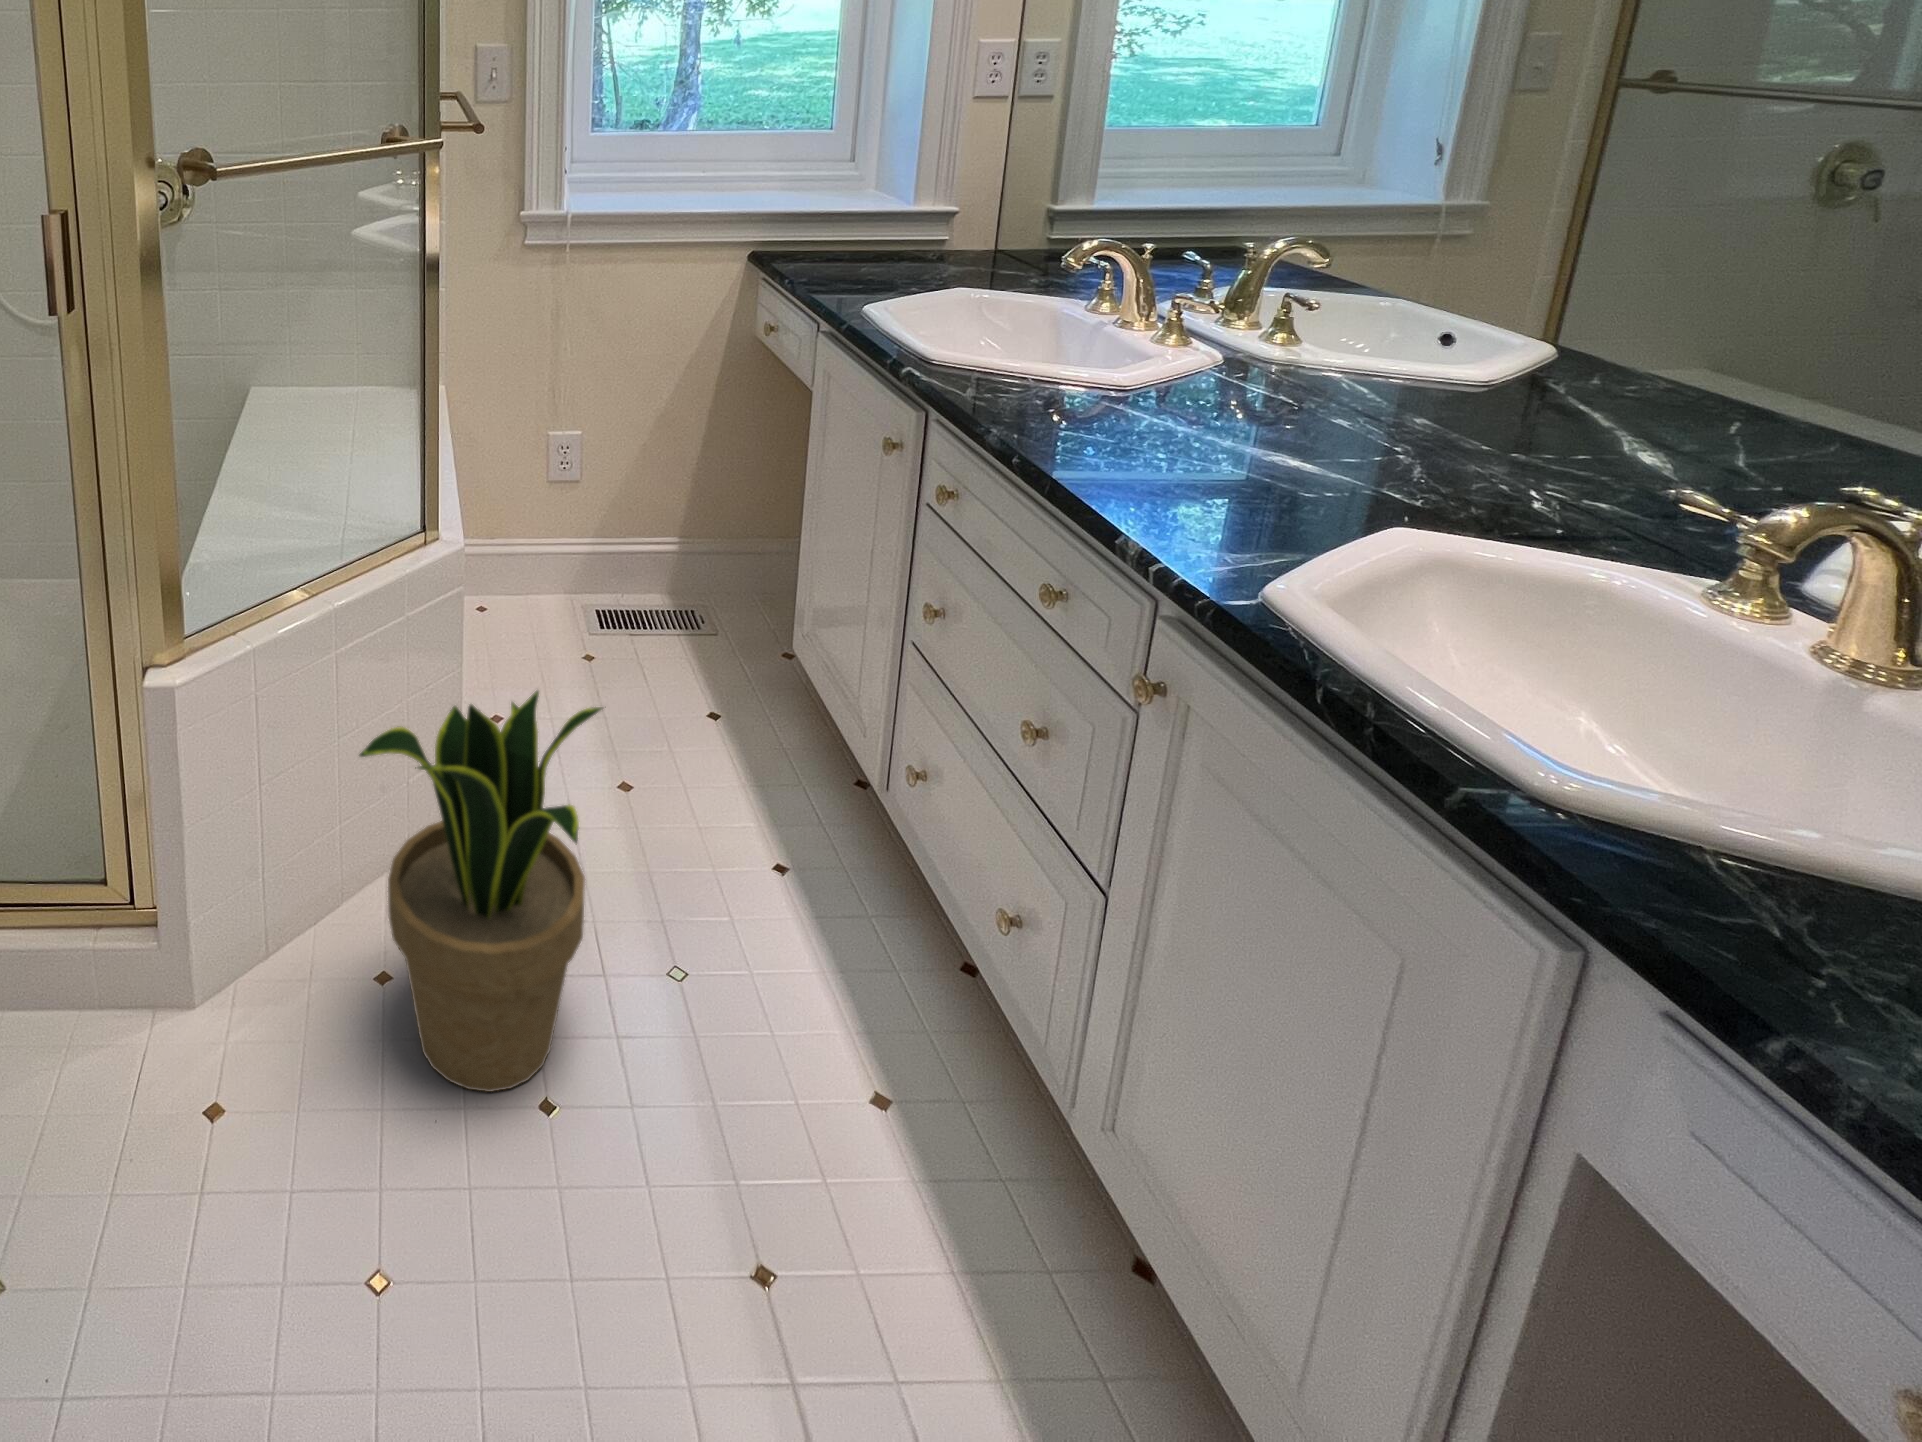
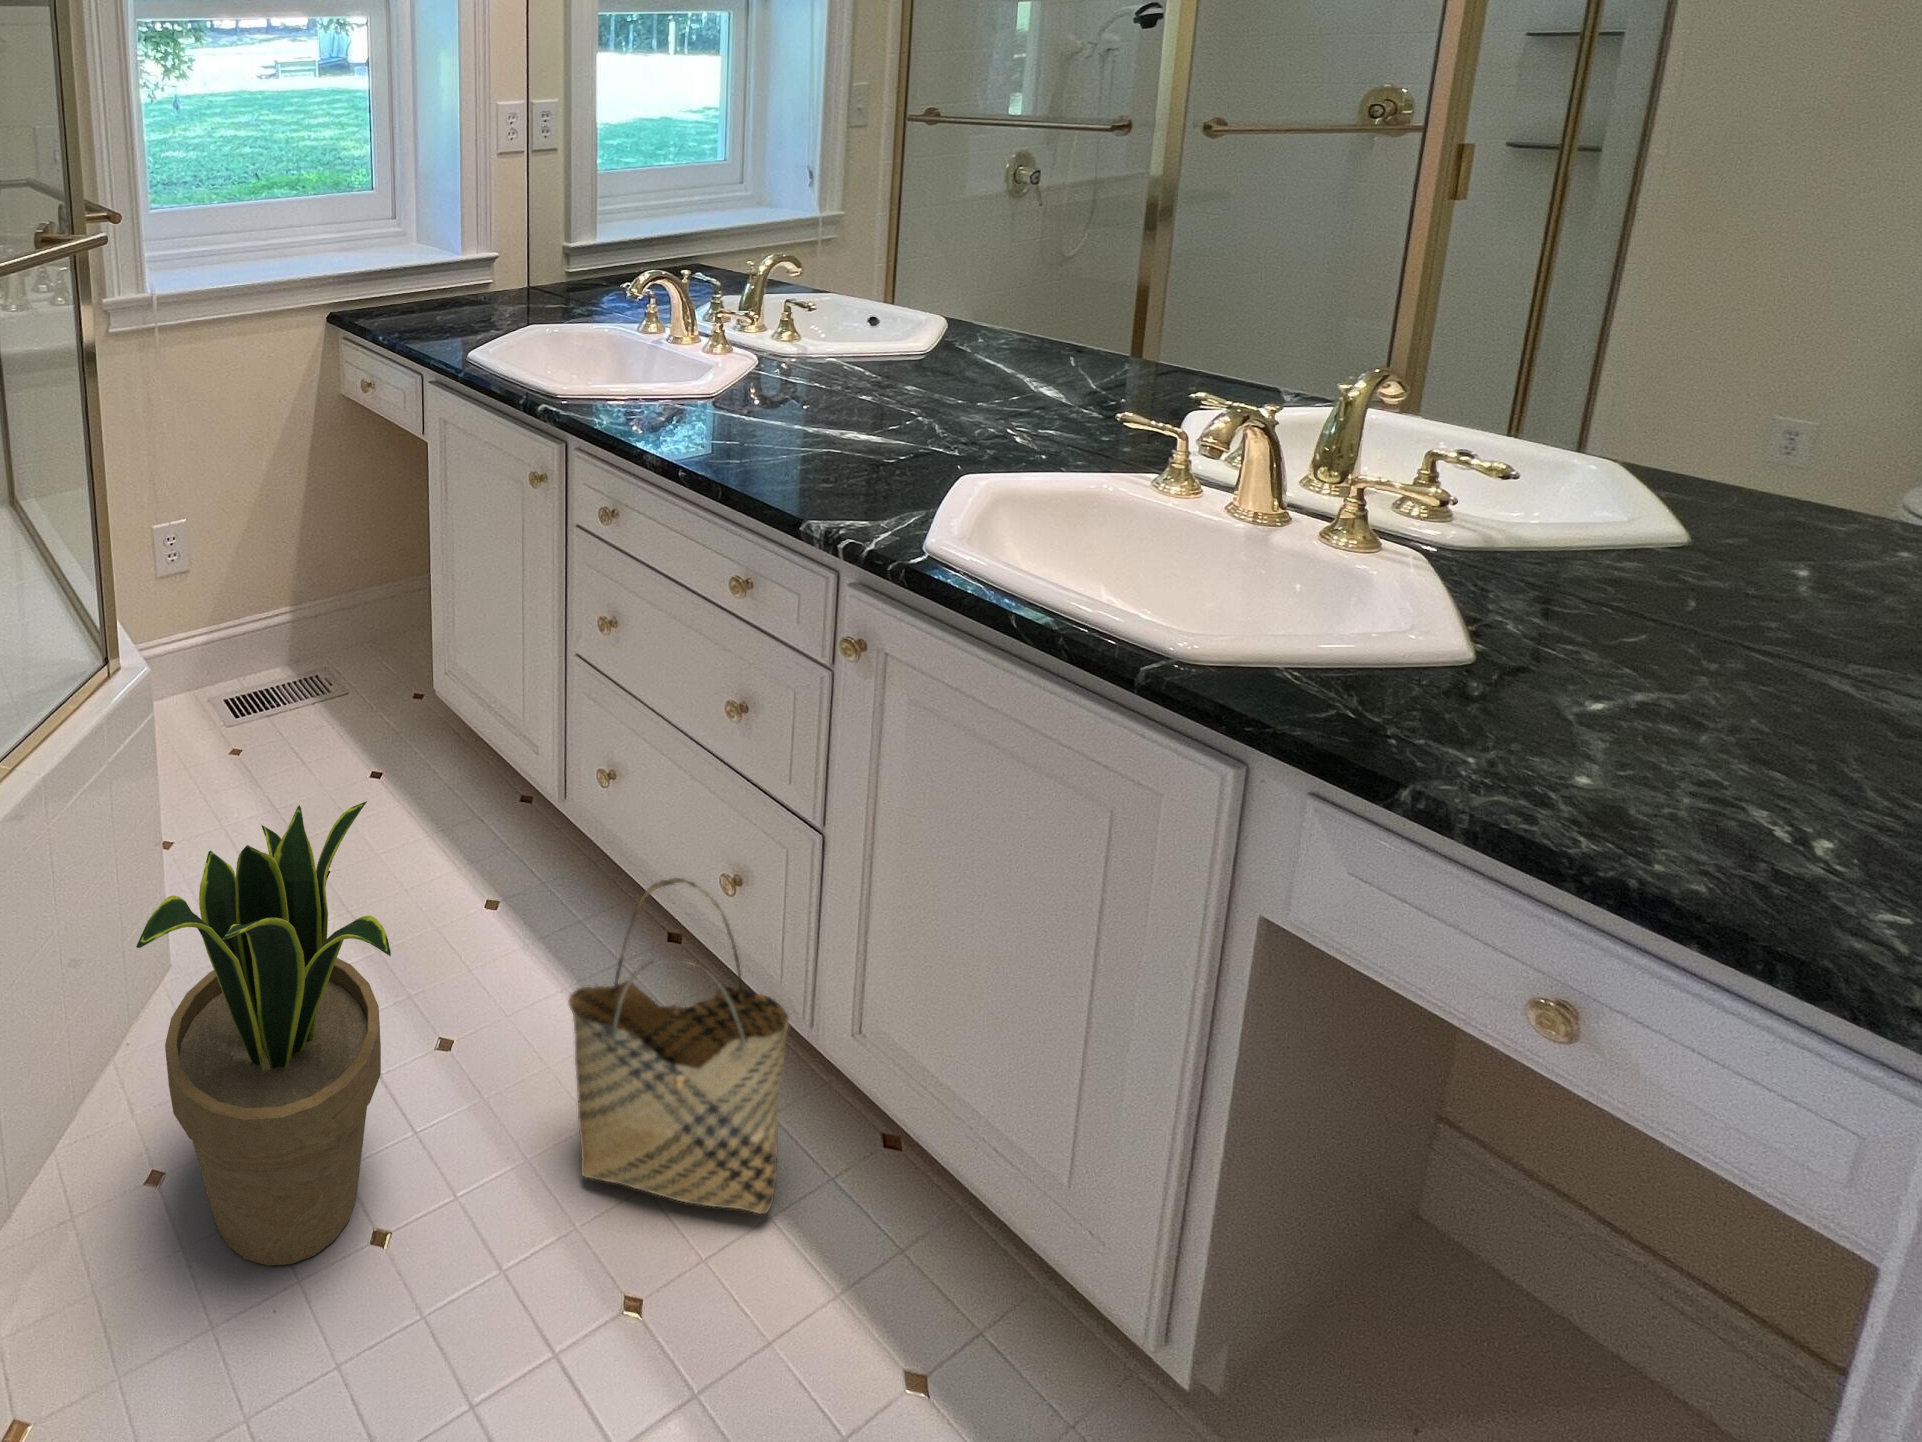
woven basket: none [763,886,1021,1270] -> present [568,878,789,1214]

